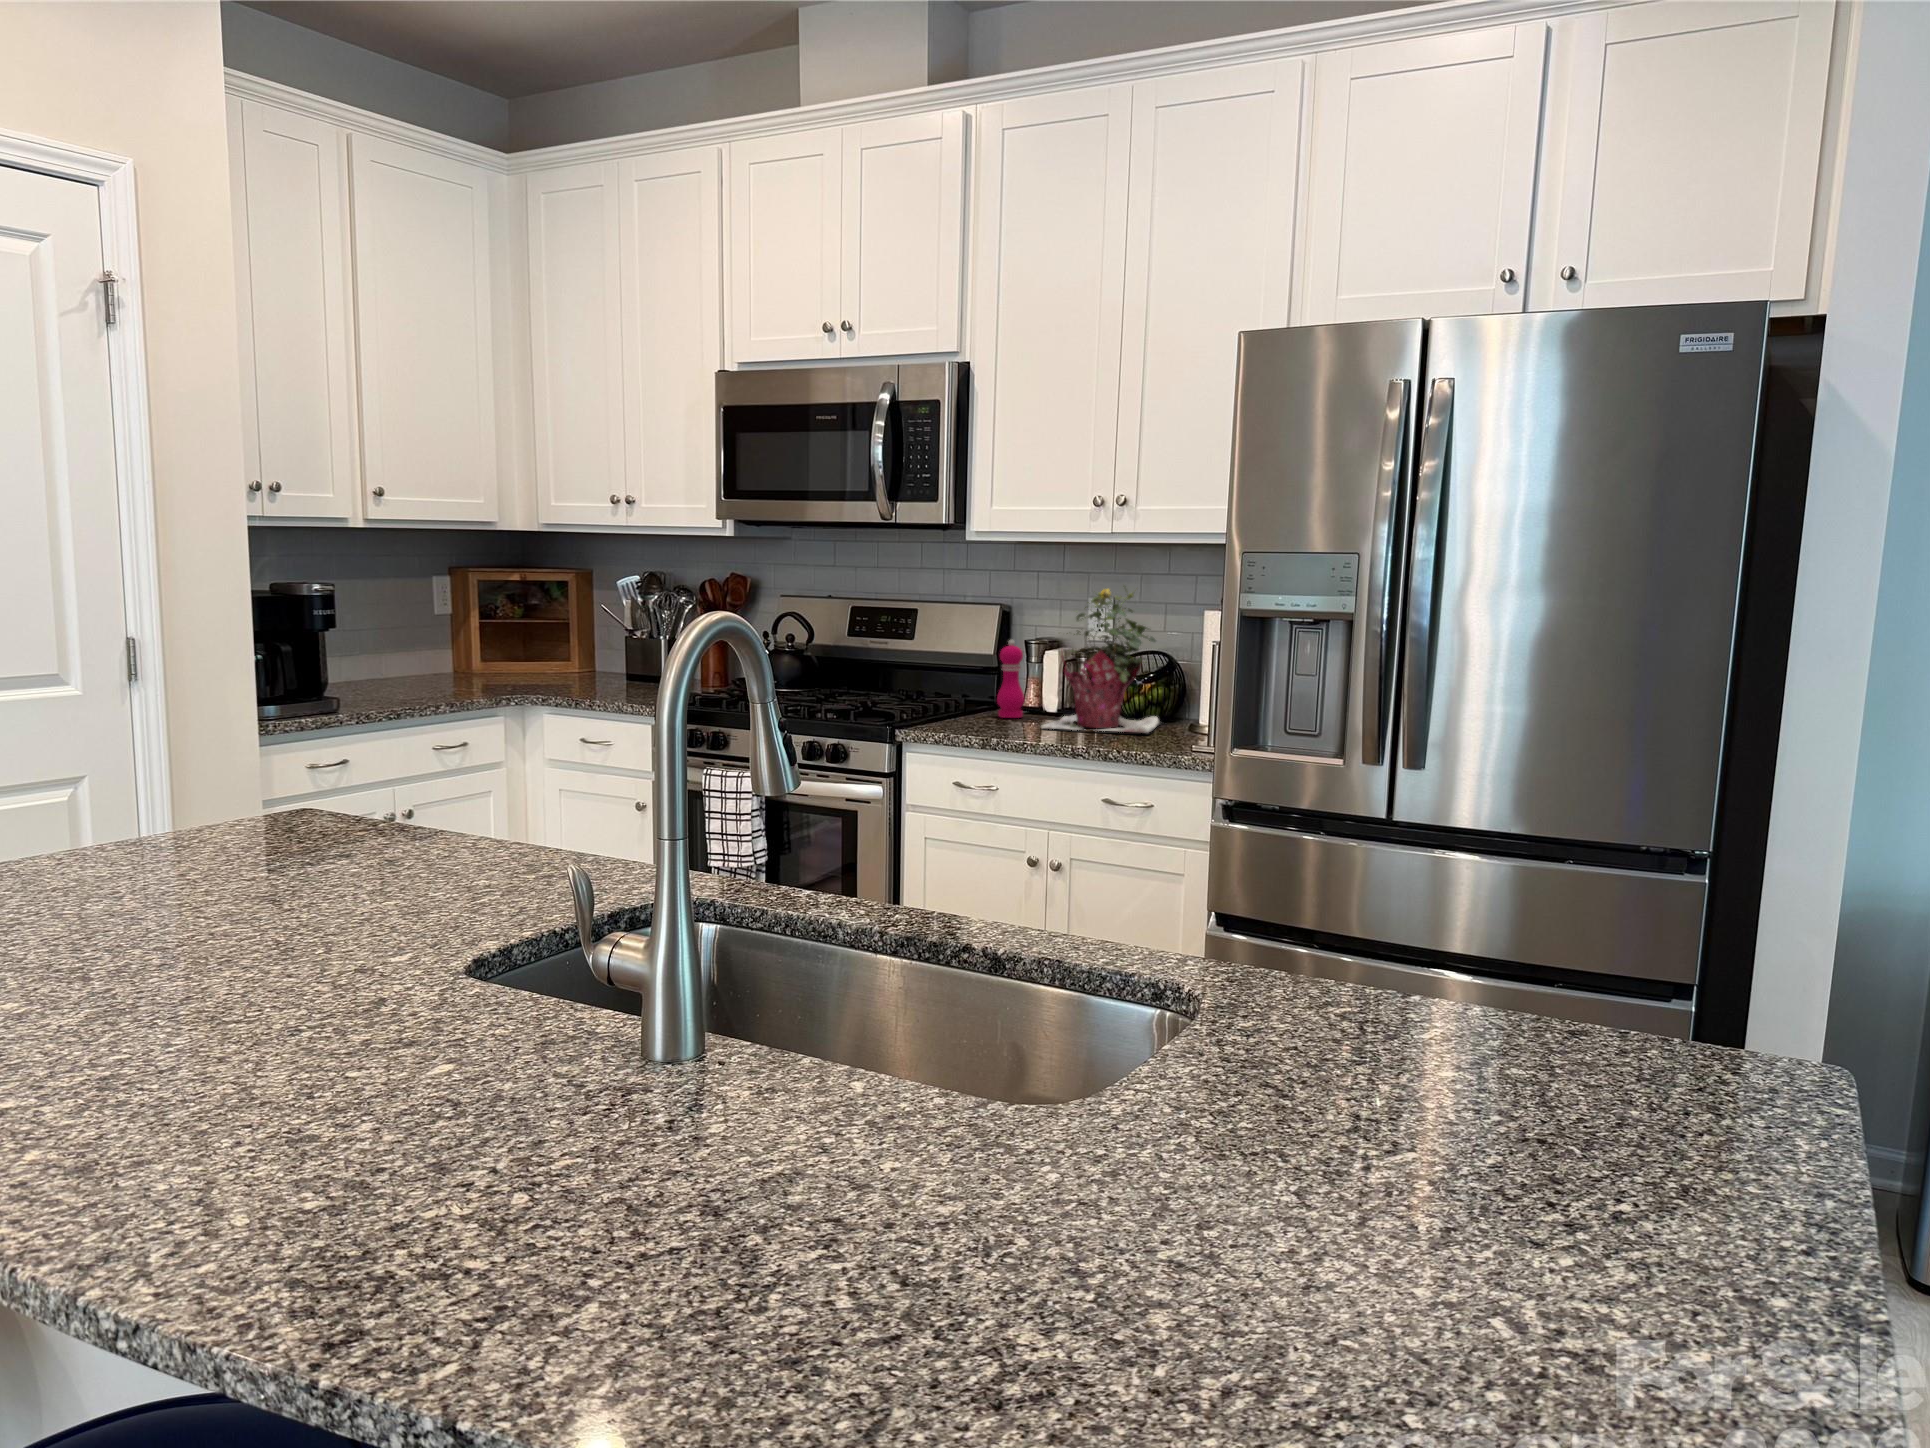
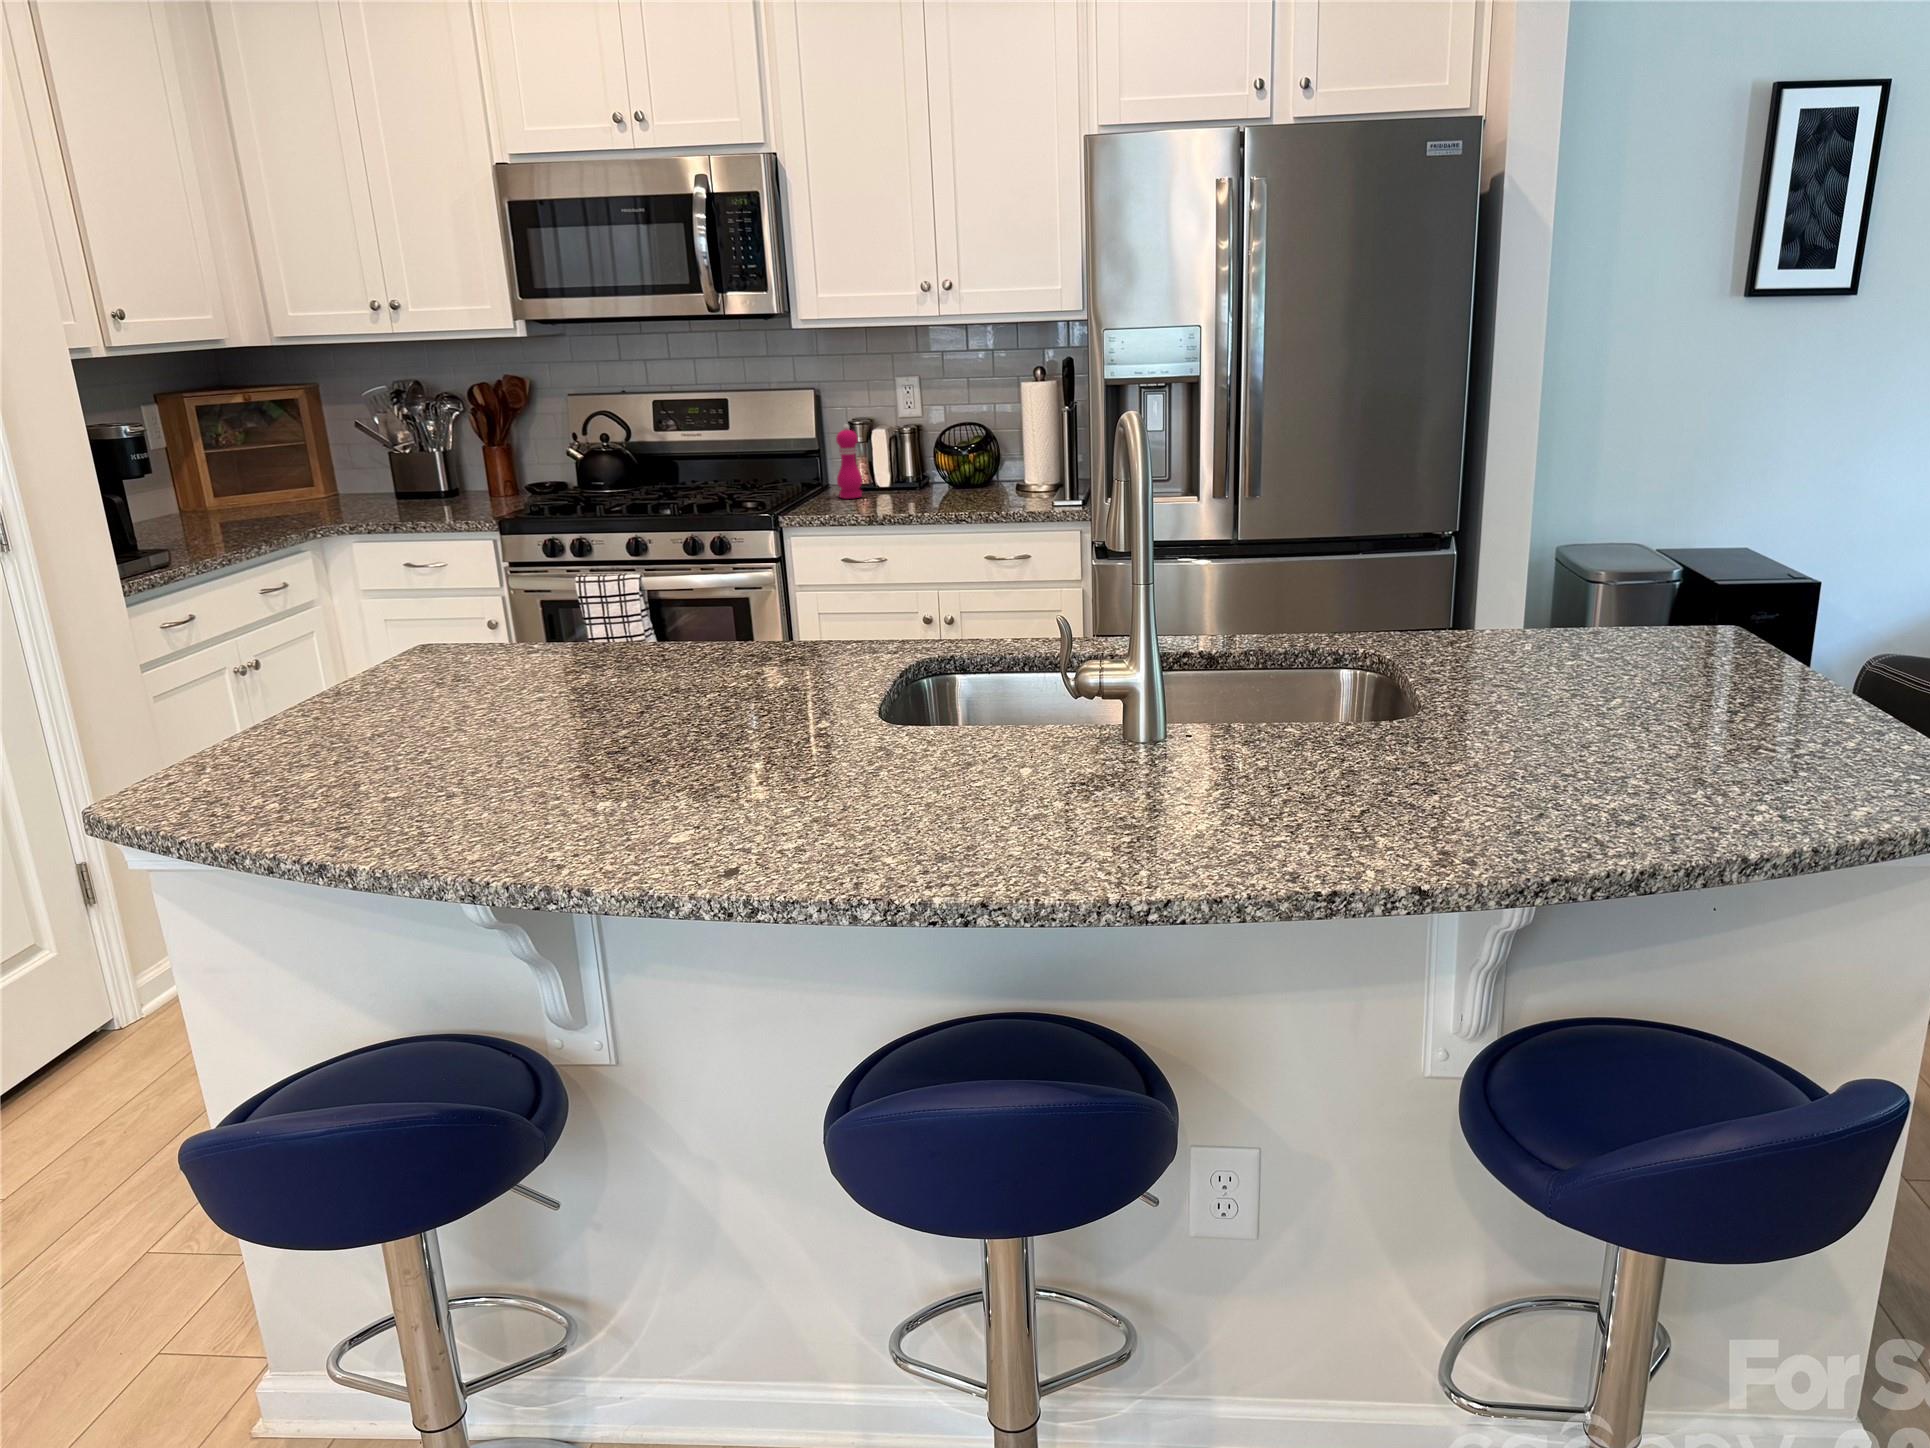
potted plant: present [1041,589,1161,733] -> none [884,368,995,509]

